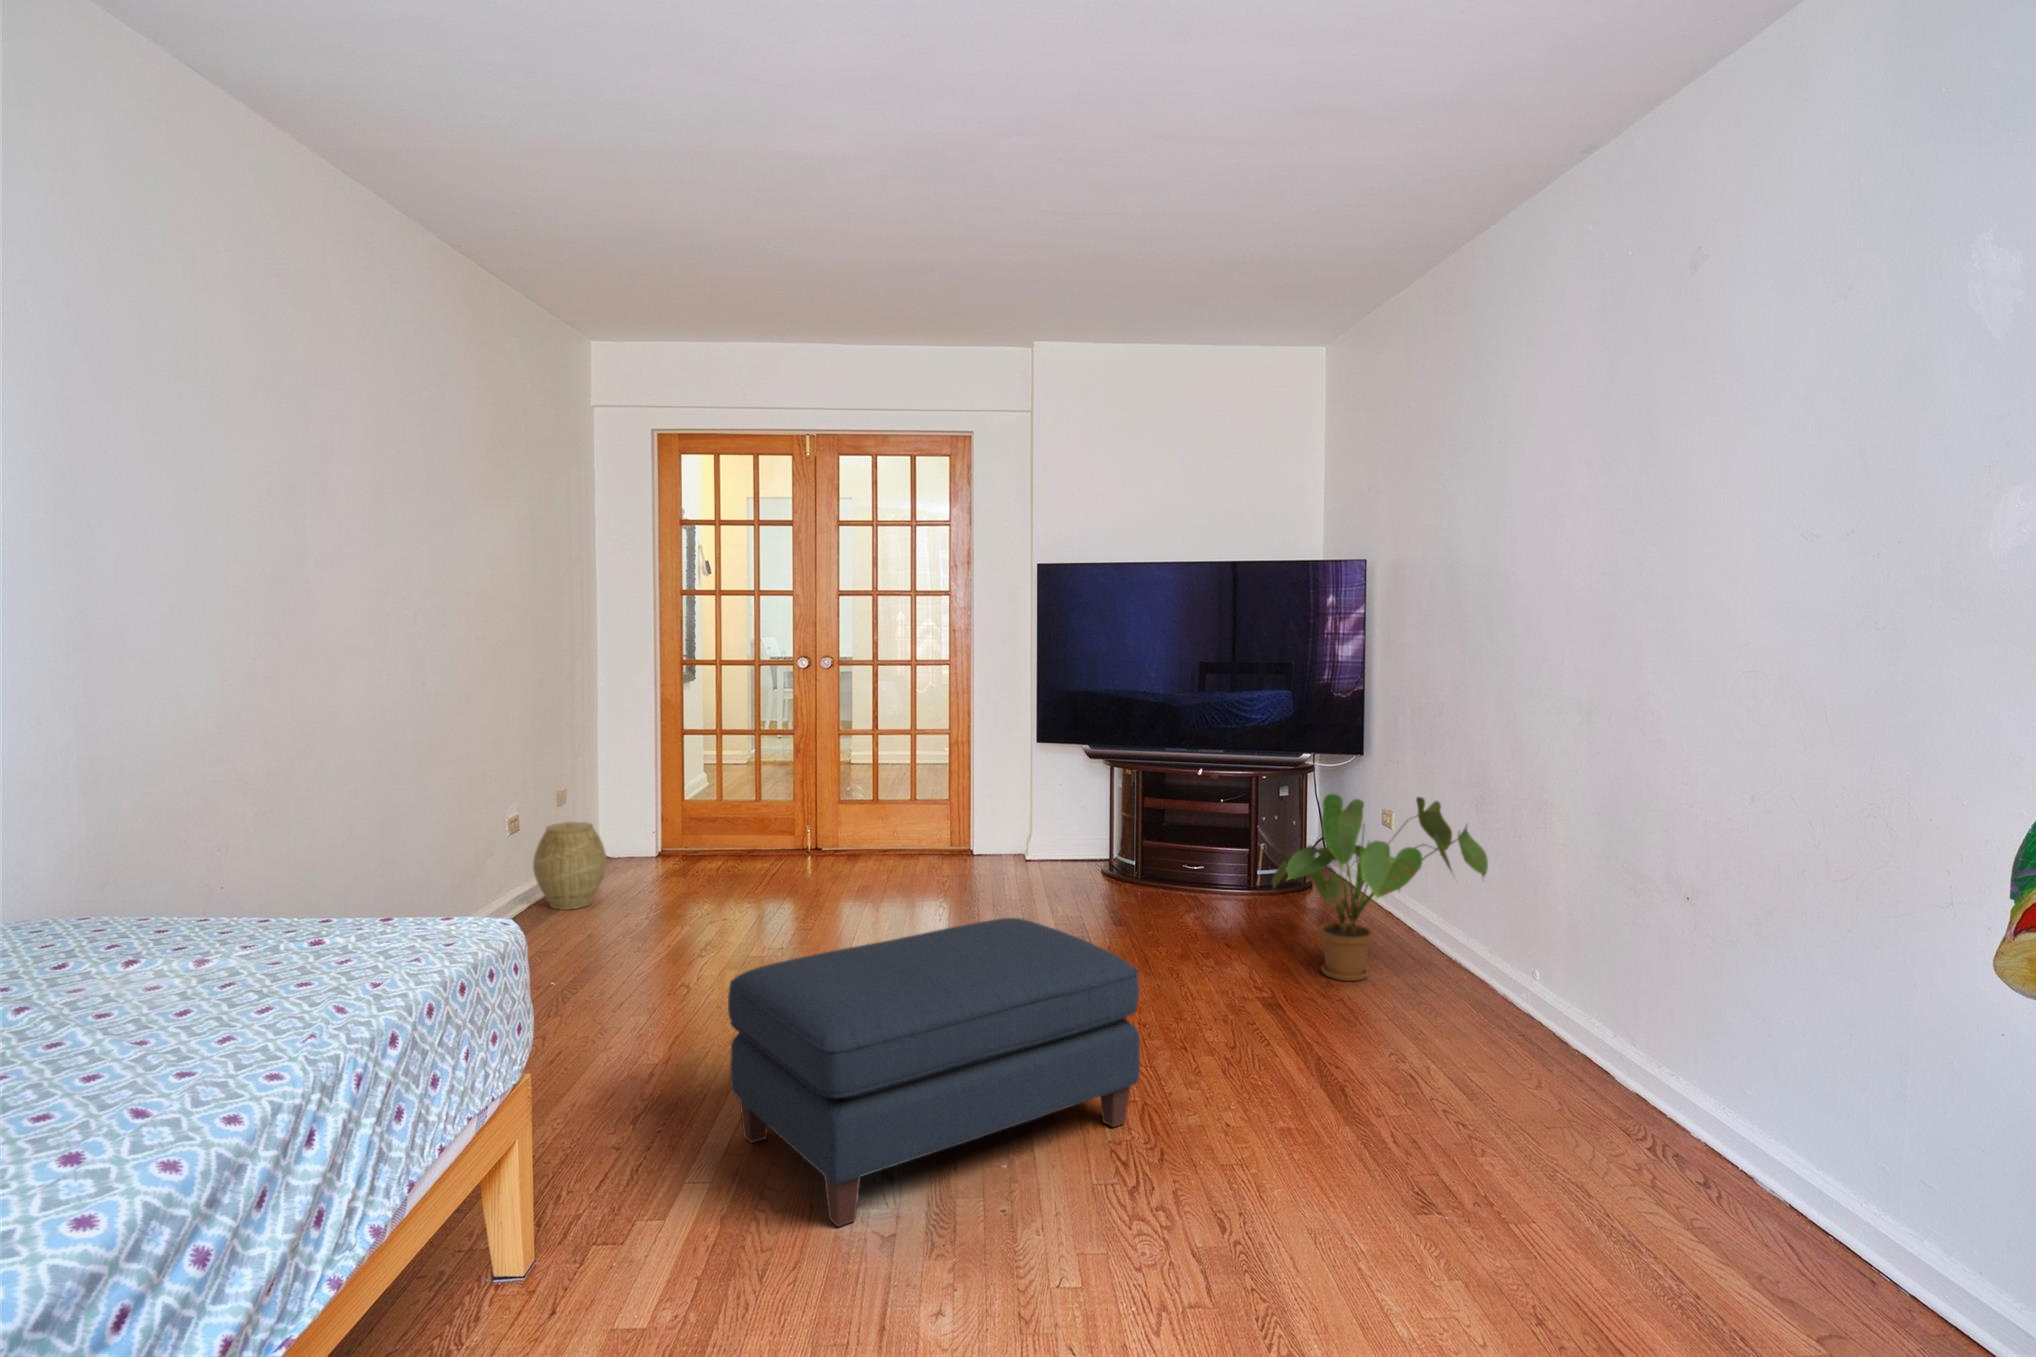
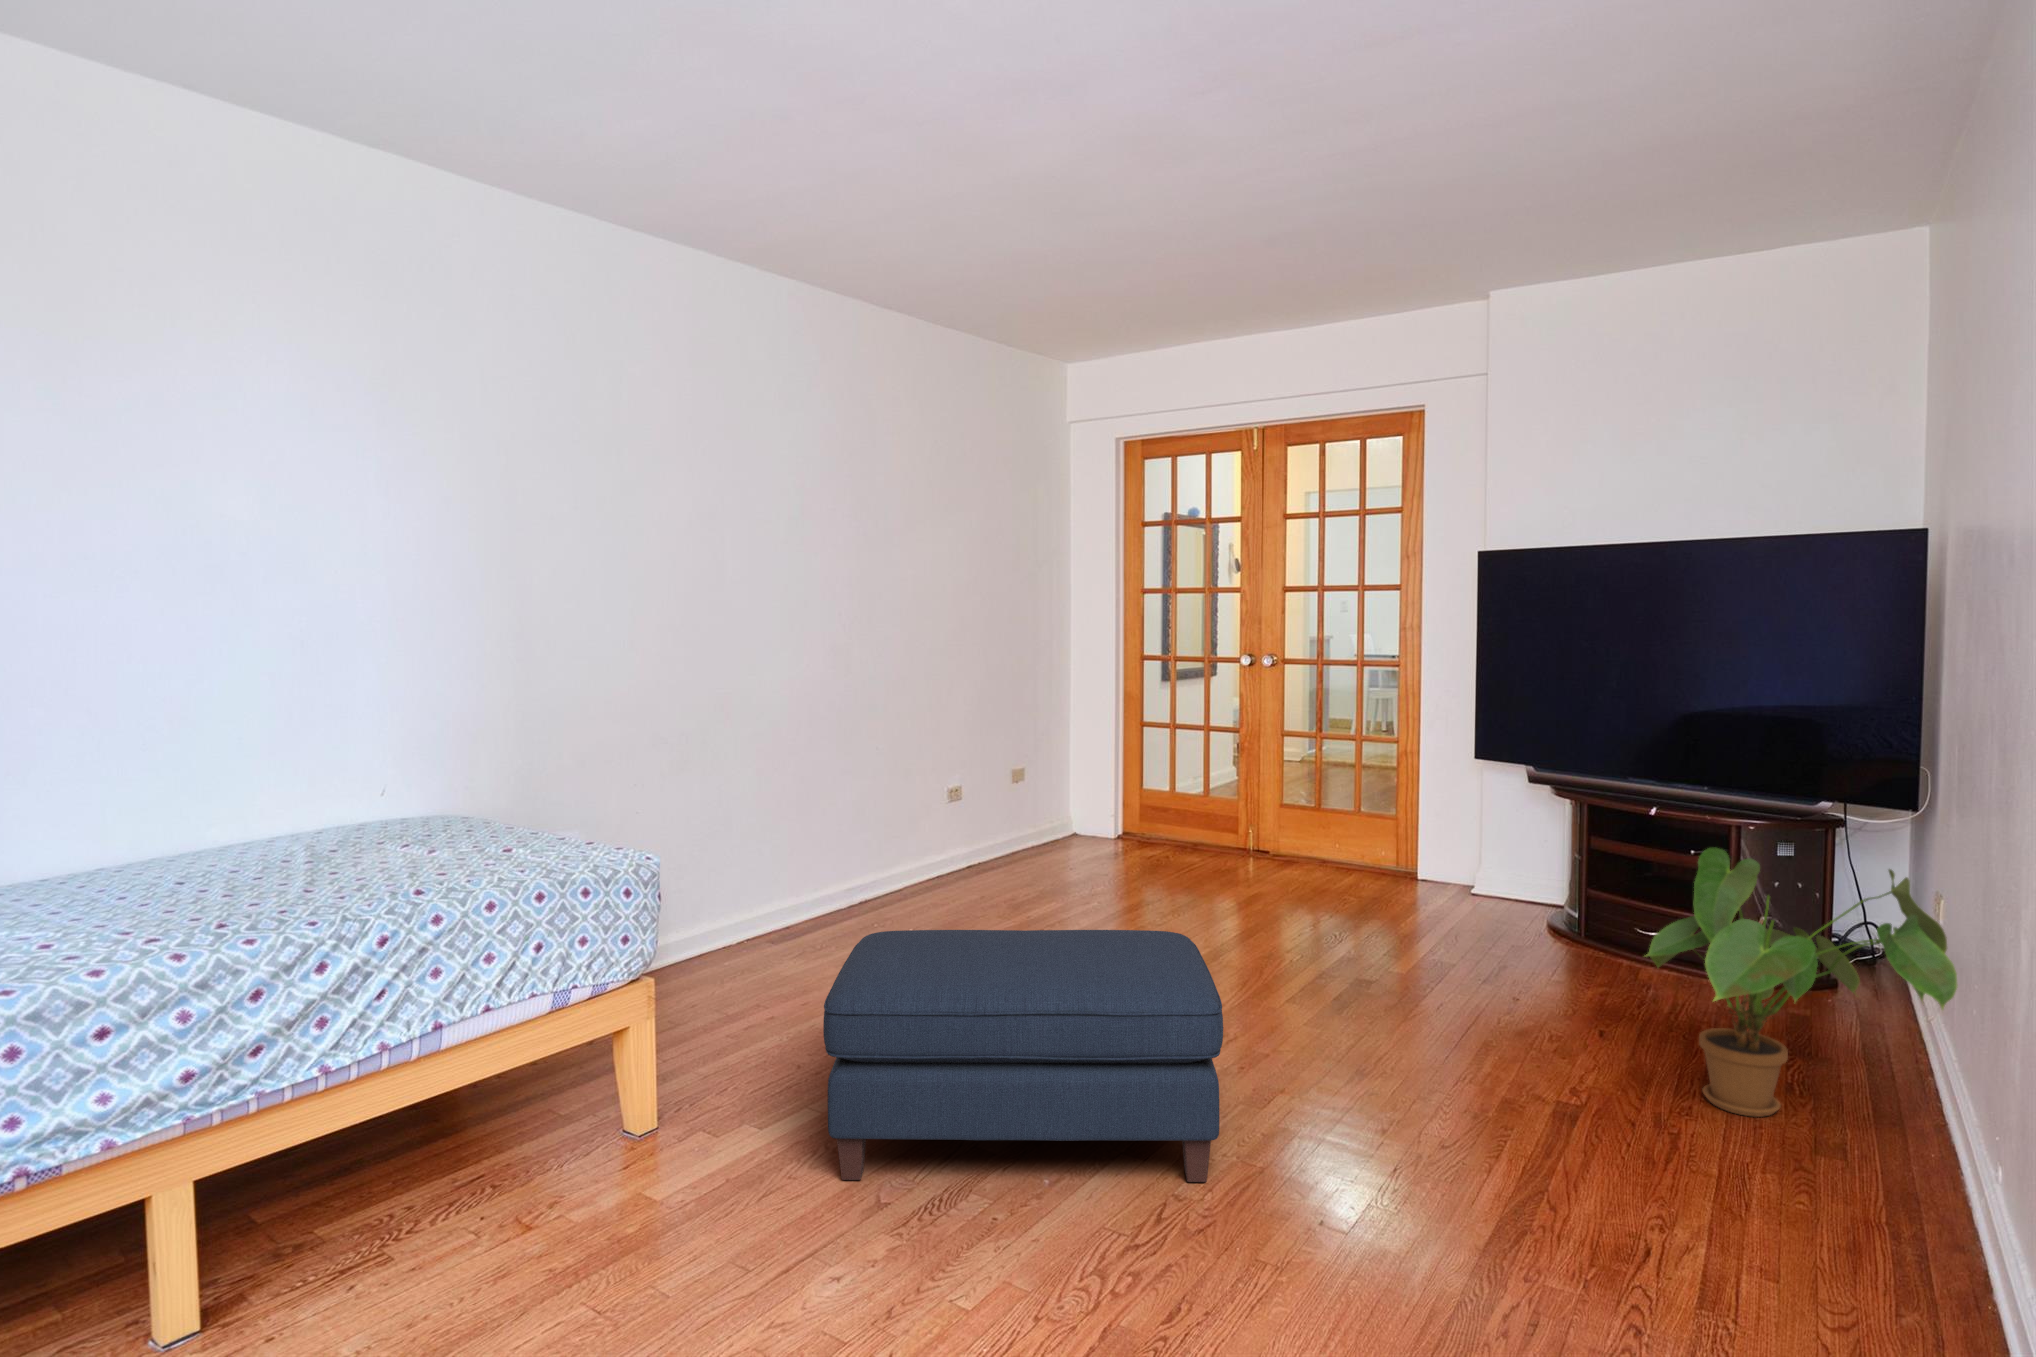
woven basket: present [533,822,607,910] -> none [965,796,1025,874]

